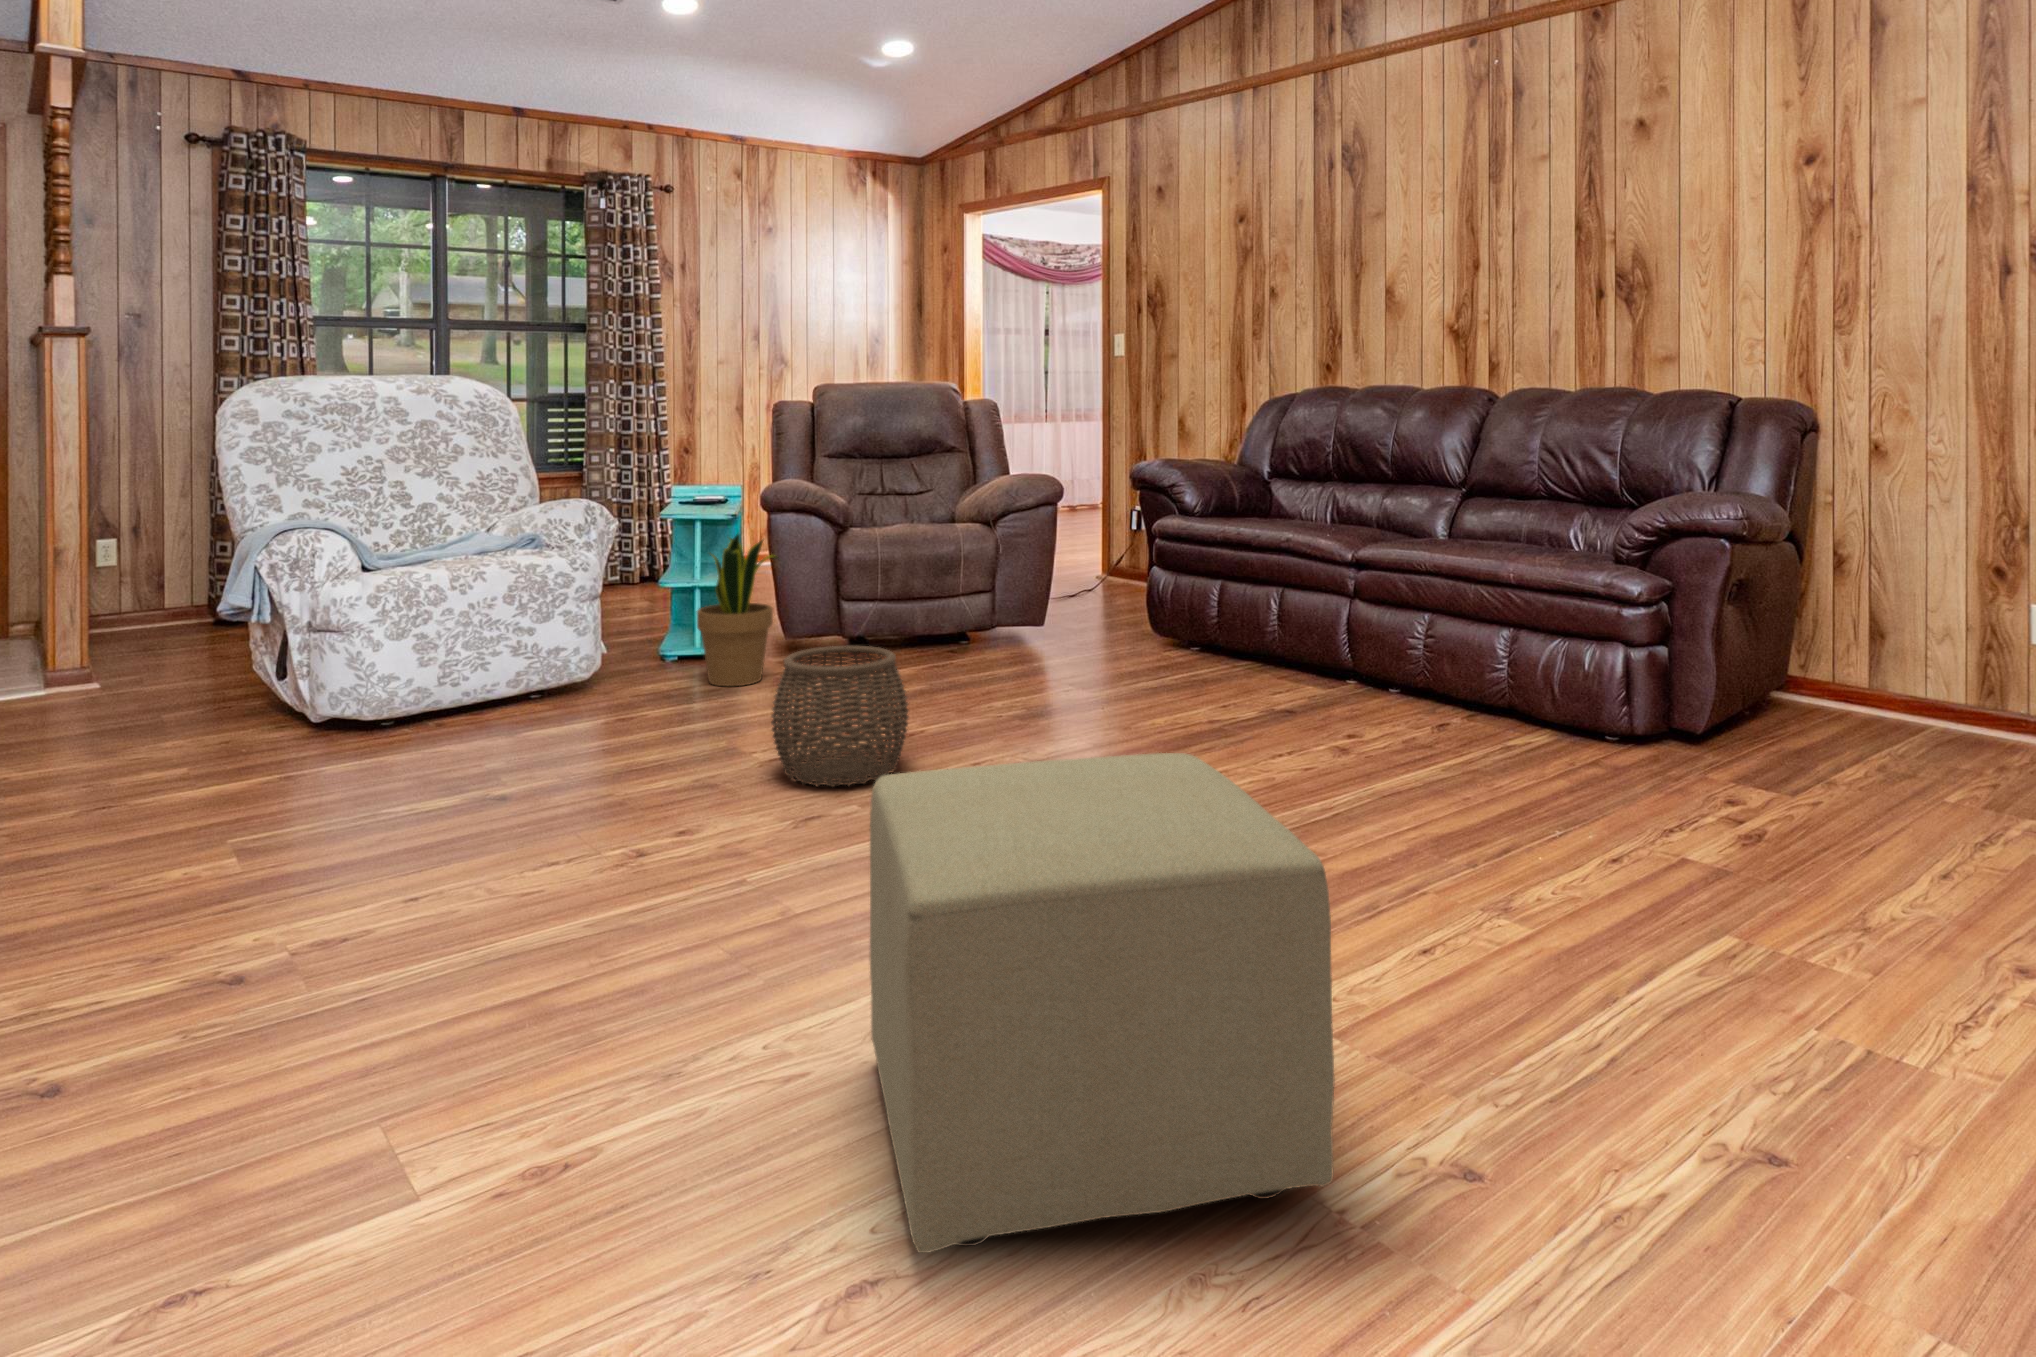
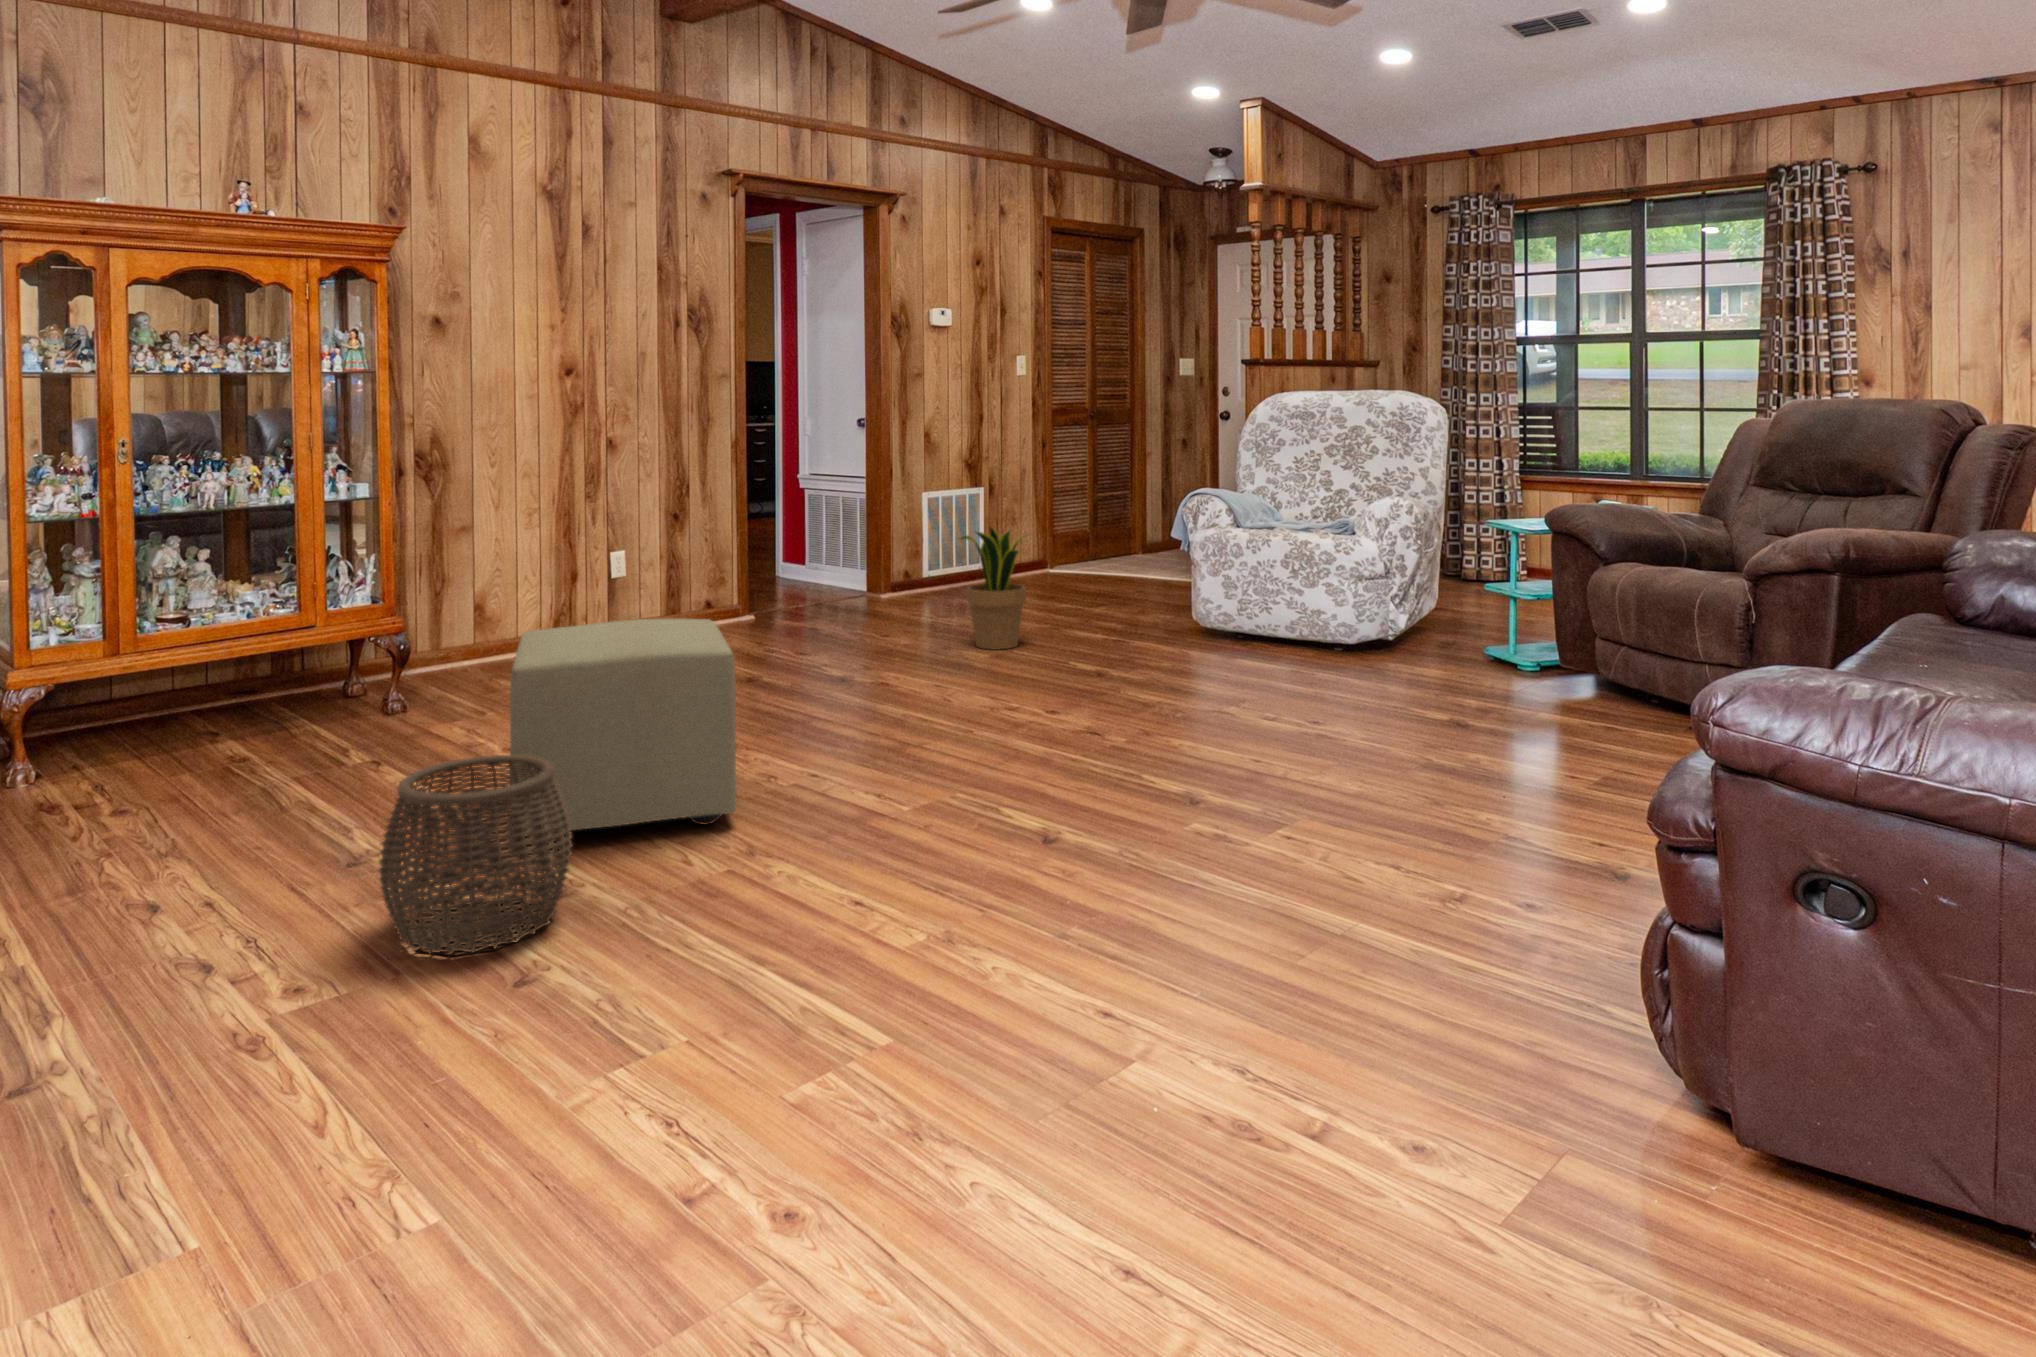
potted plant: present [697,534,777,686] -> present [960,527,1026,650]
woven basket: present [771,646,909,787] -> present [379,755,572,954]

